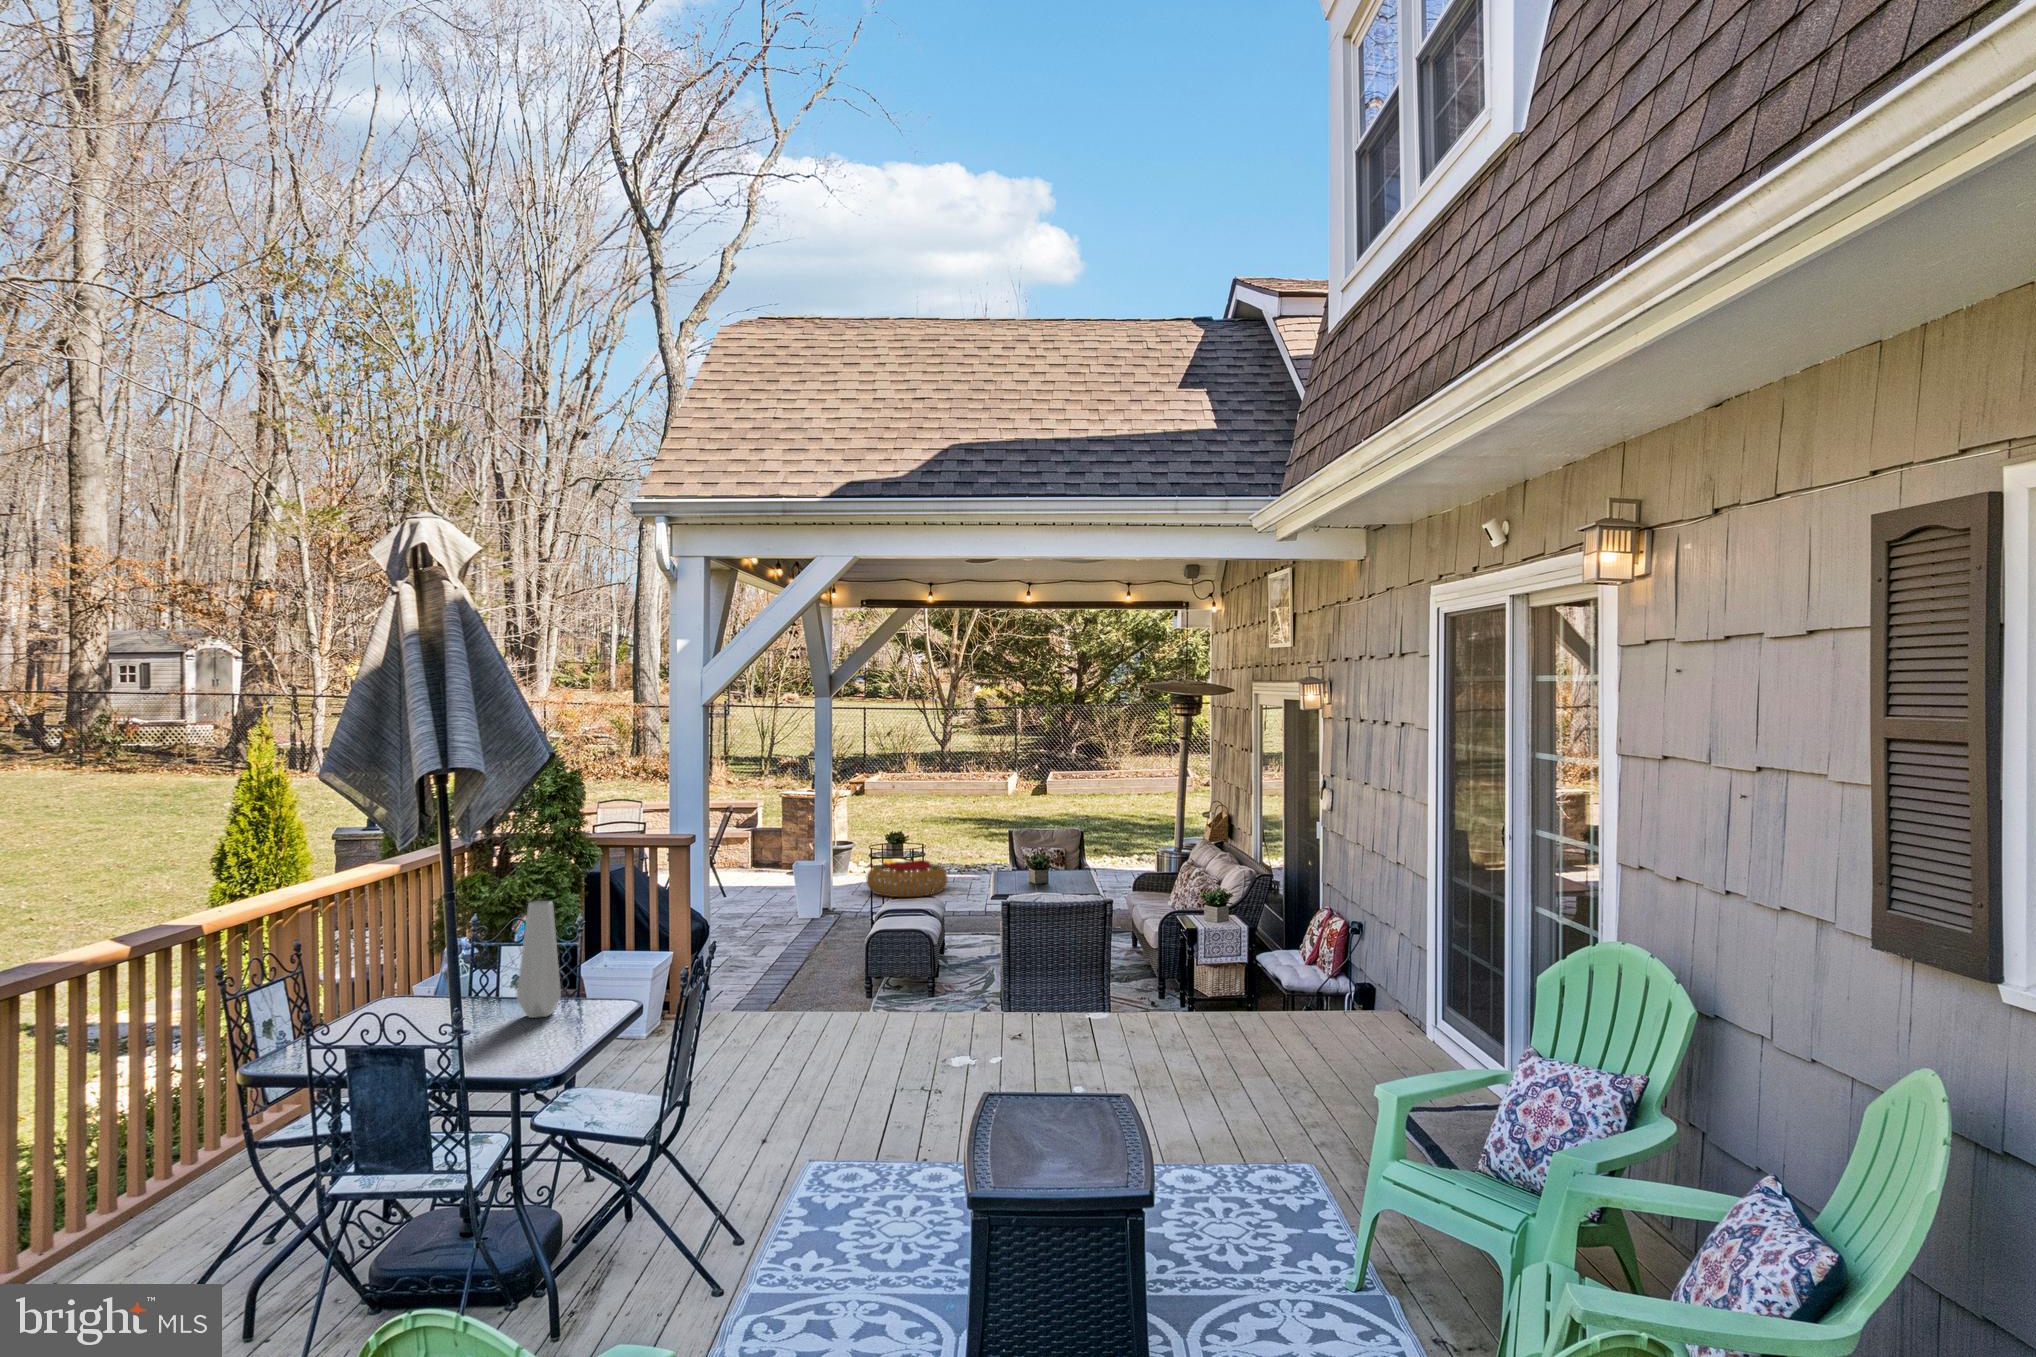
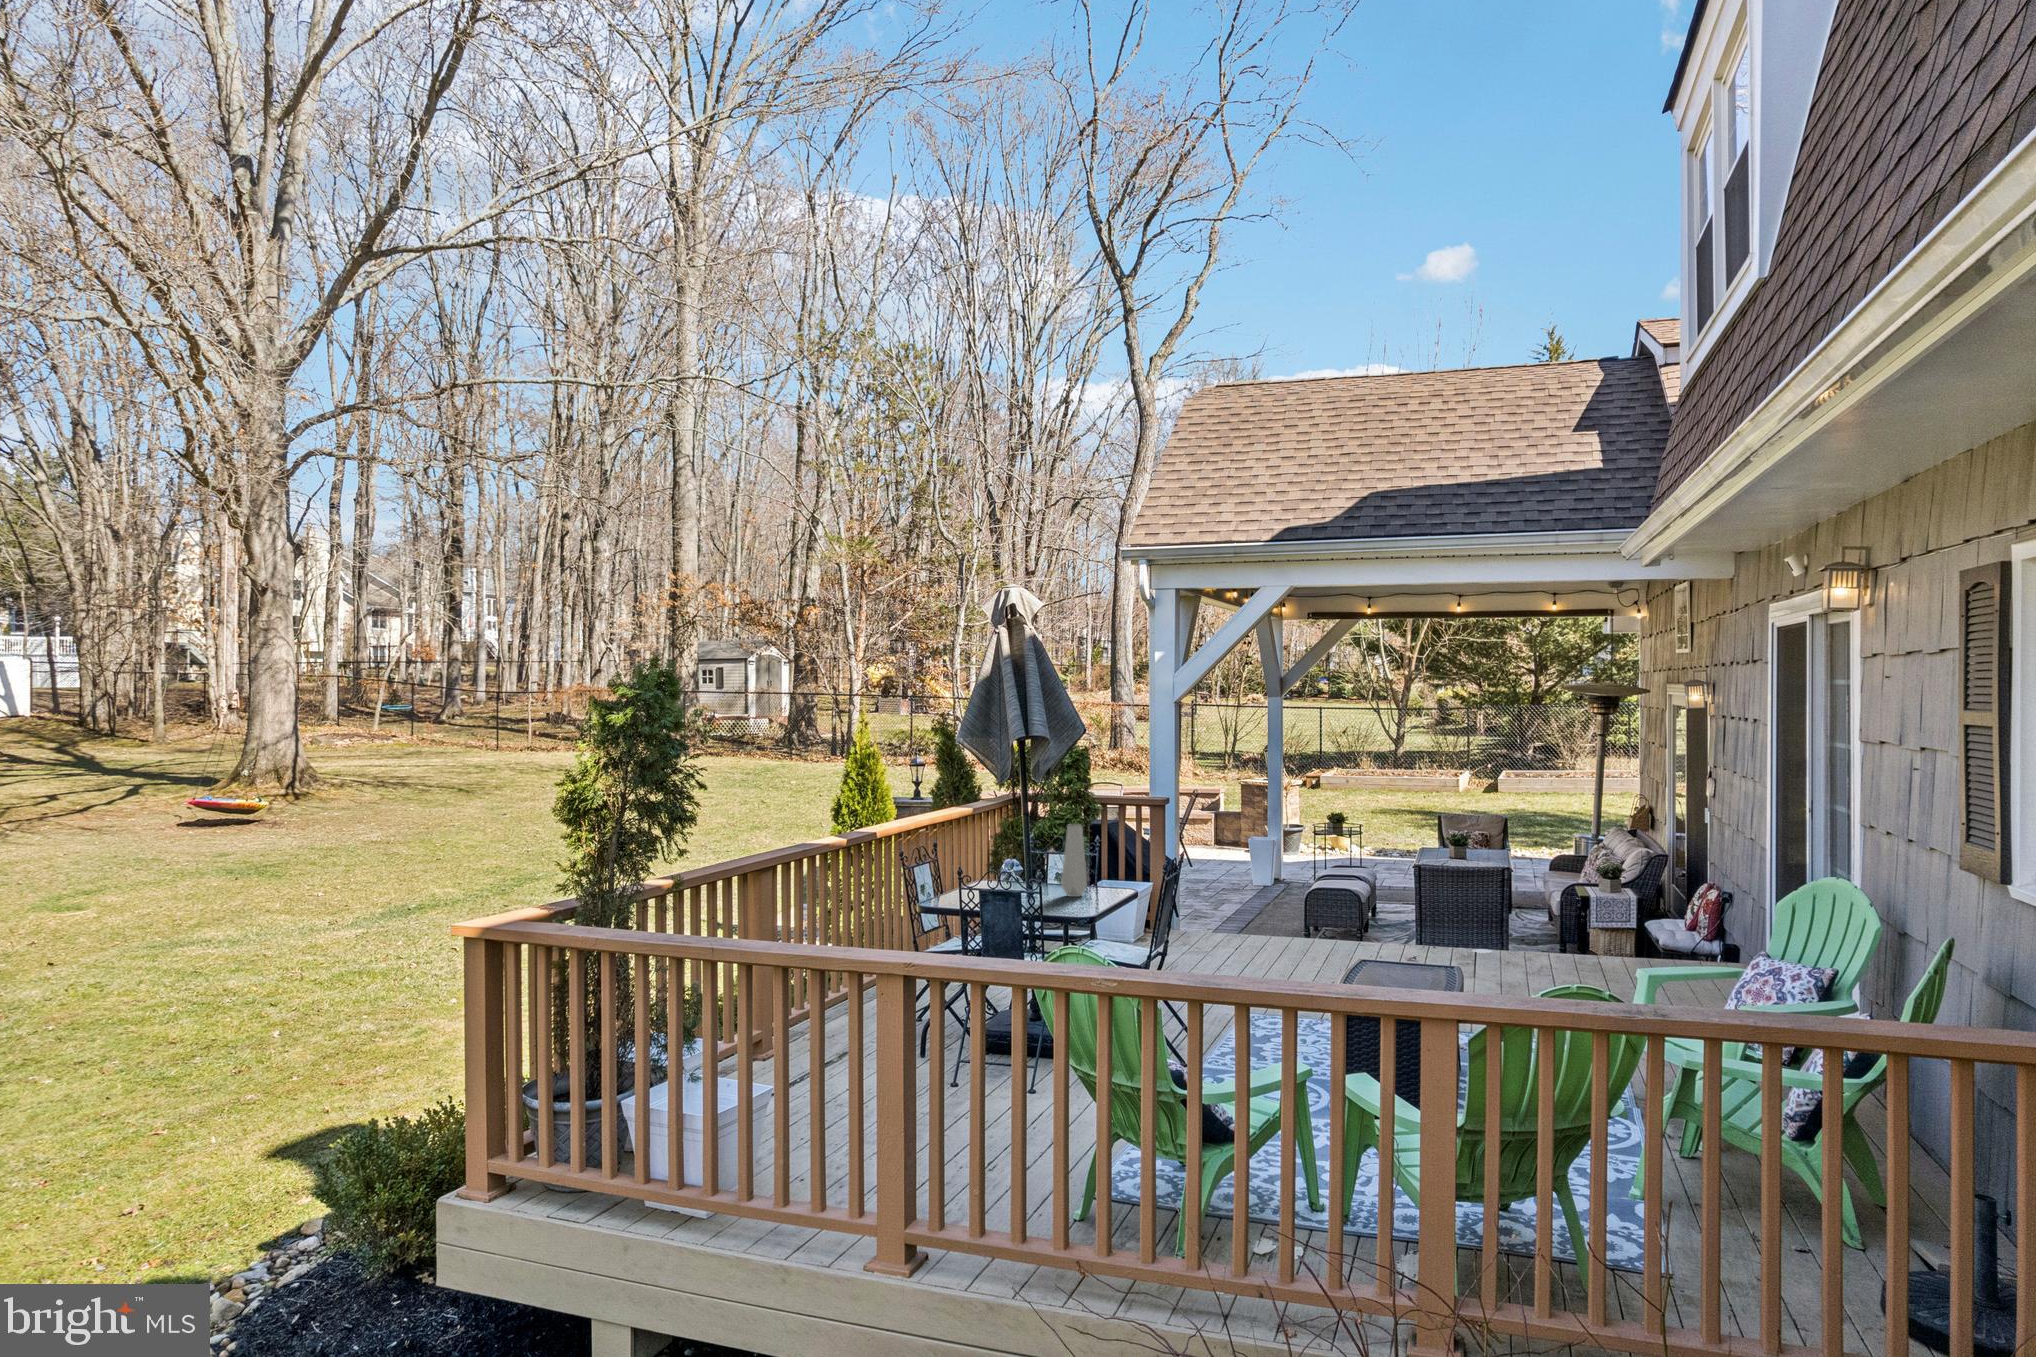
pouf: present [866,860,947,897] -> none [1311,842,1385,875]

